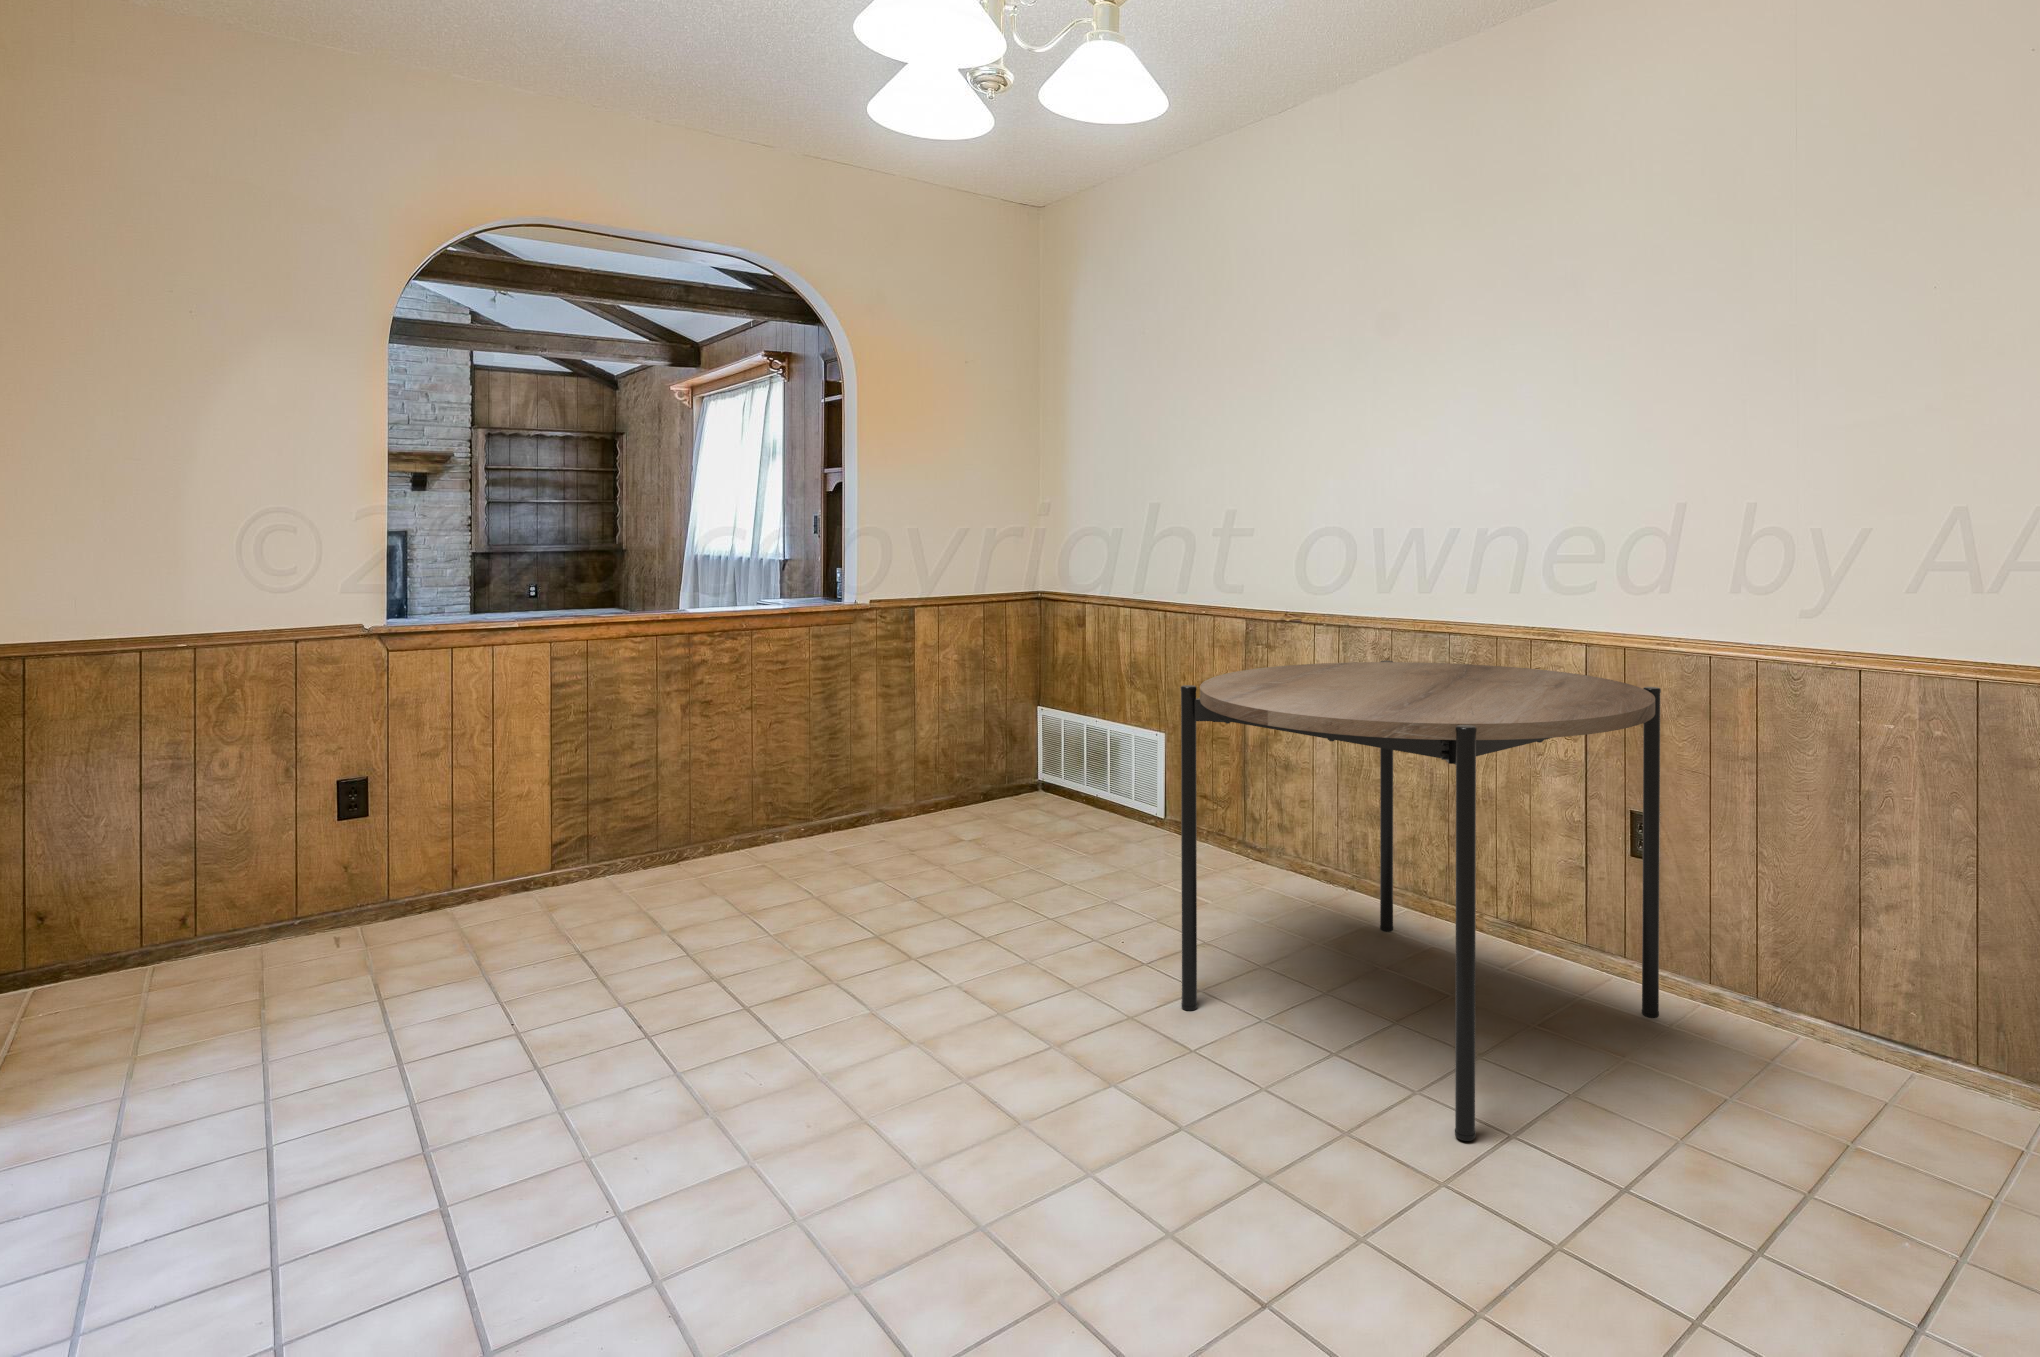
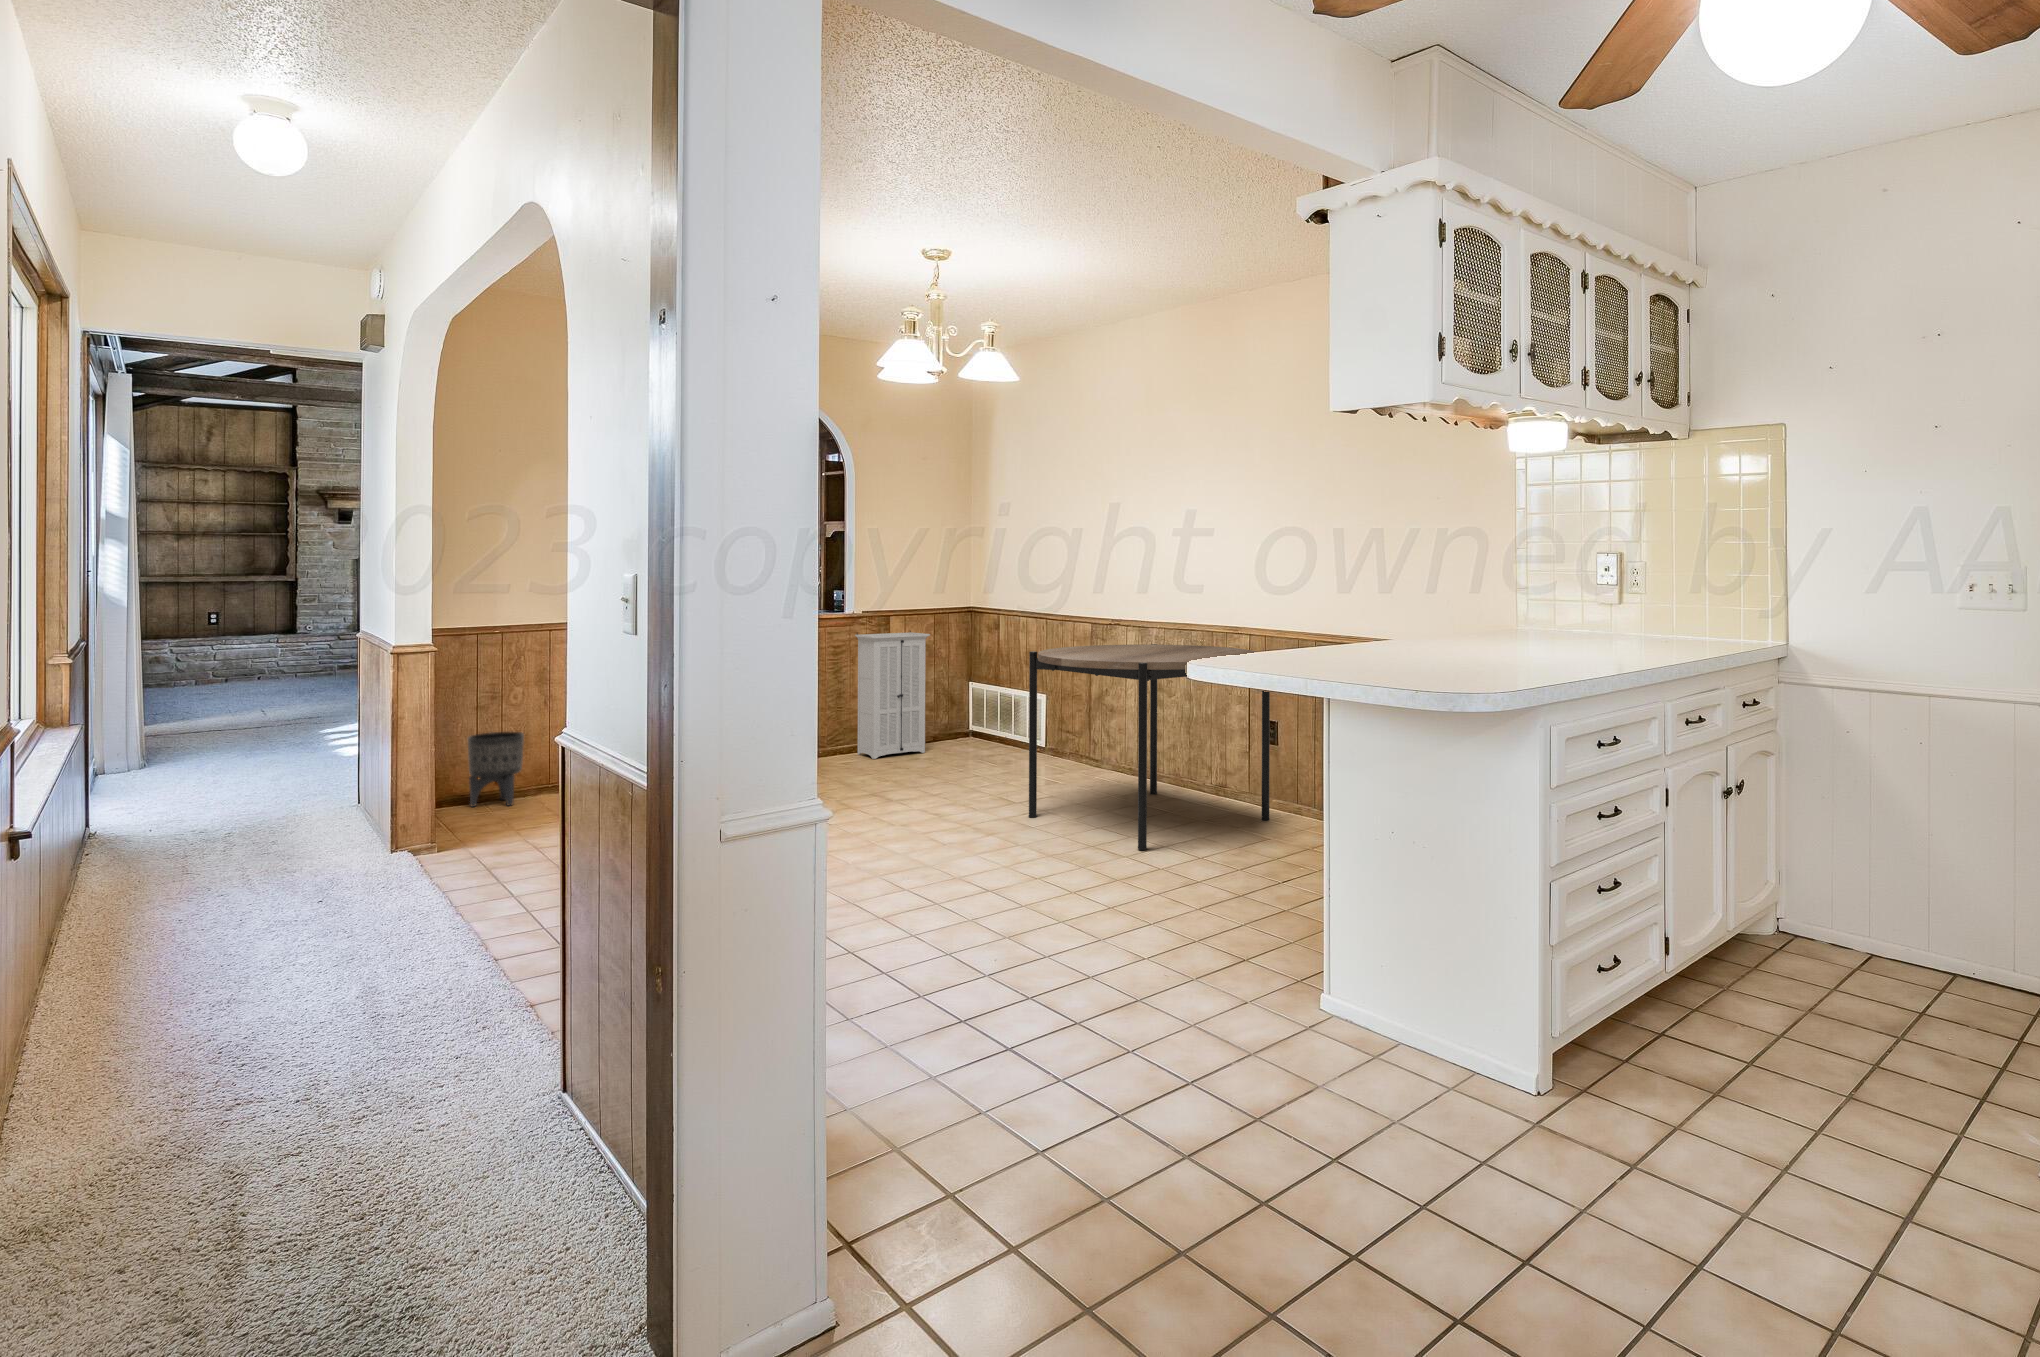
storage cabinet: none [857,629,978,840] -> present [855,631,930,759]
planter: none [97,835,223,988] -> present [468,732,524,807]

